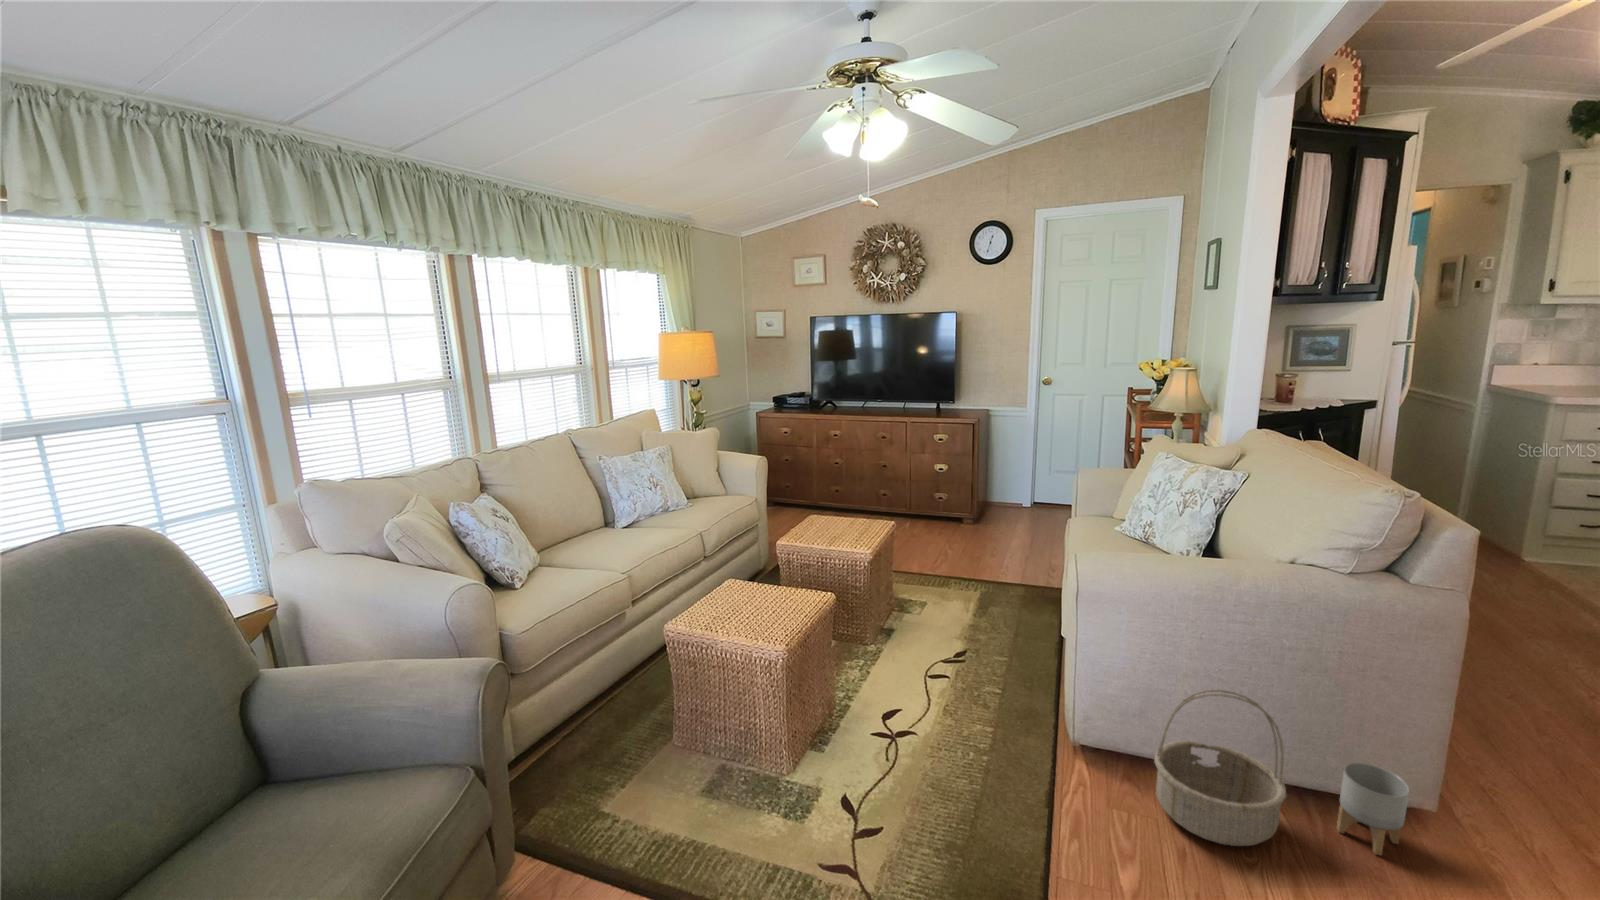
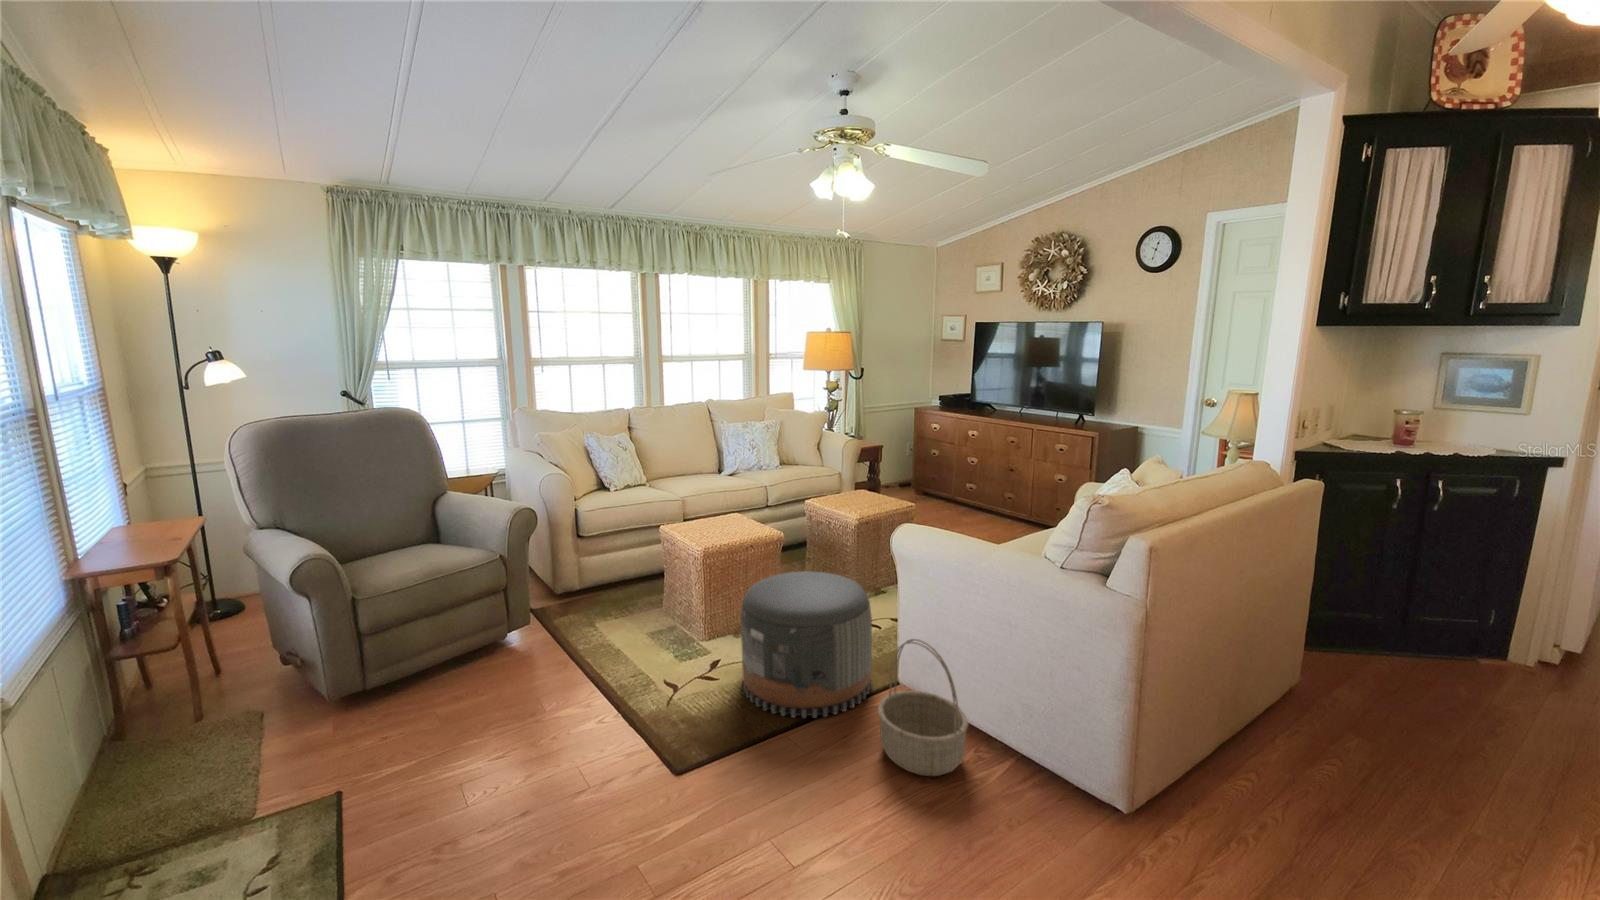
pouf: none [911,629,1087,839] -> present [741,571,872,718]
planter: present [1337,762,1409,855] -> none [1010,743,1059,826]

